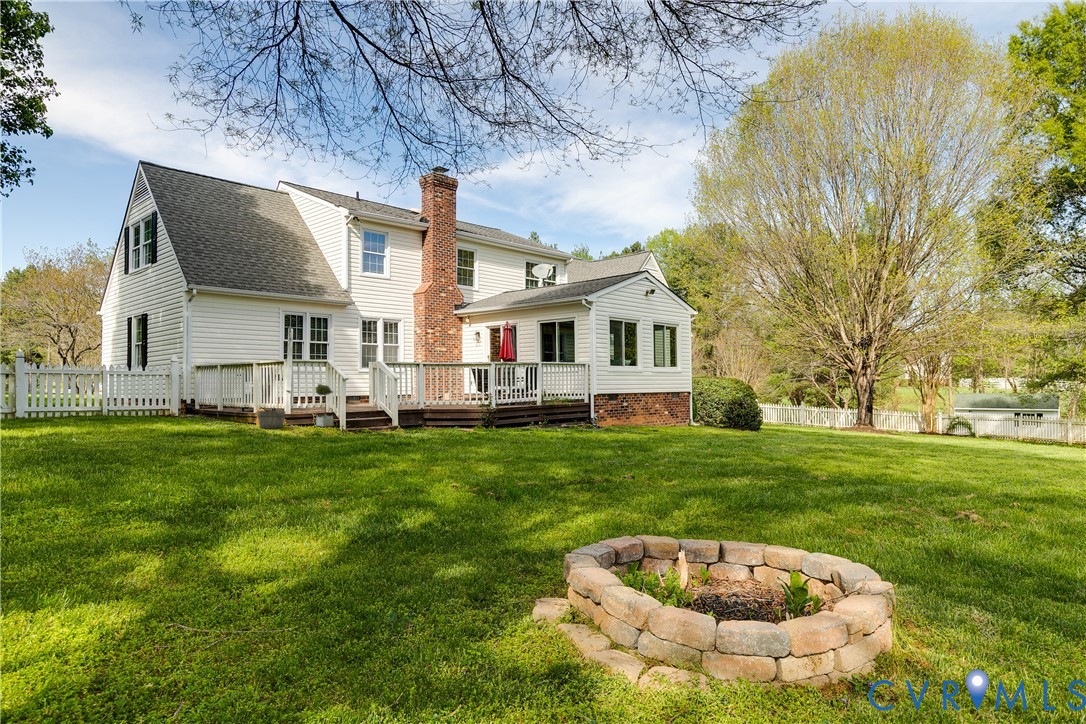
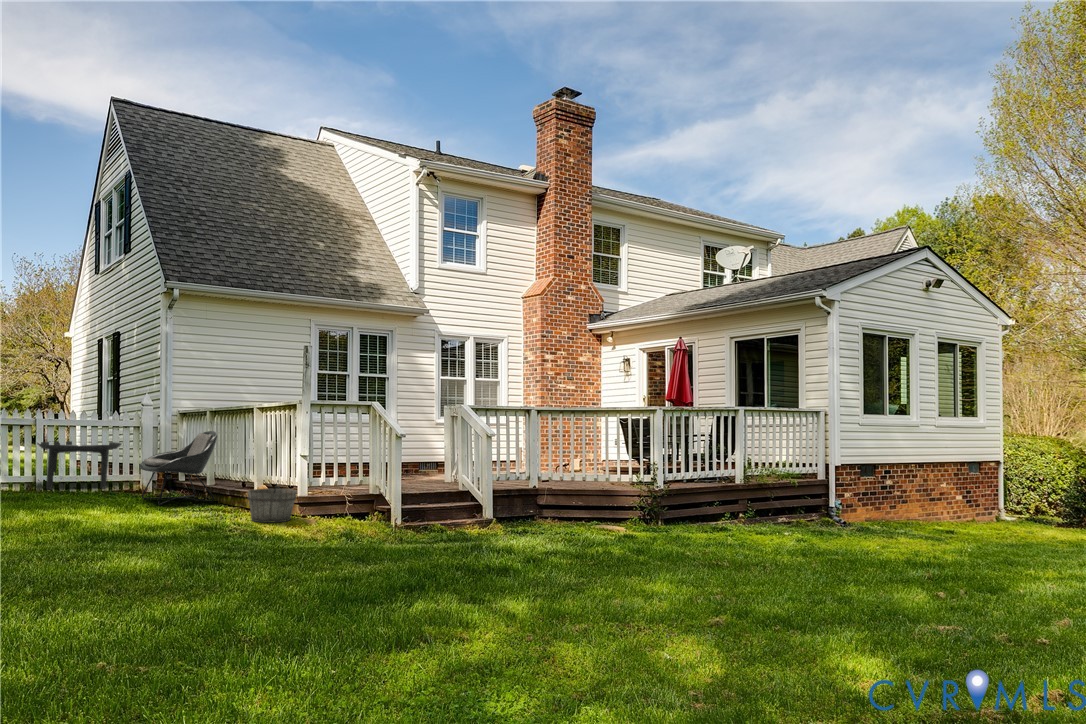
lounge chair: none [181,379,230,422] -> present [139,431,217,506]
potted tree: present [316,384,333,427] -> none [349,441,381,520]
round table: none [103,385,160,415] -> present [37,441,122,489]

